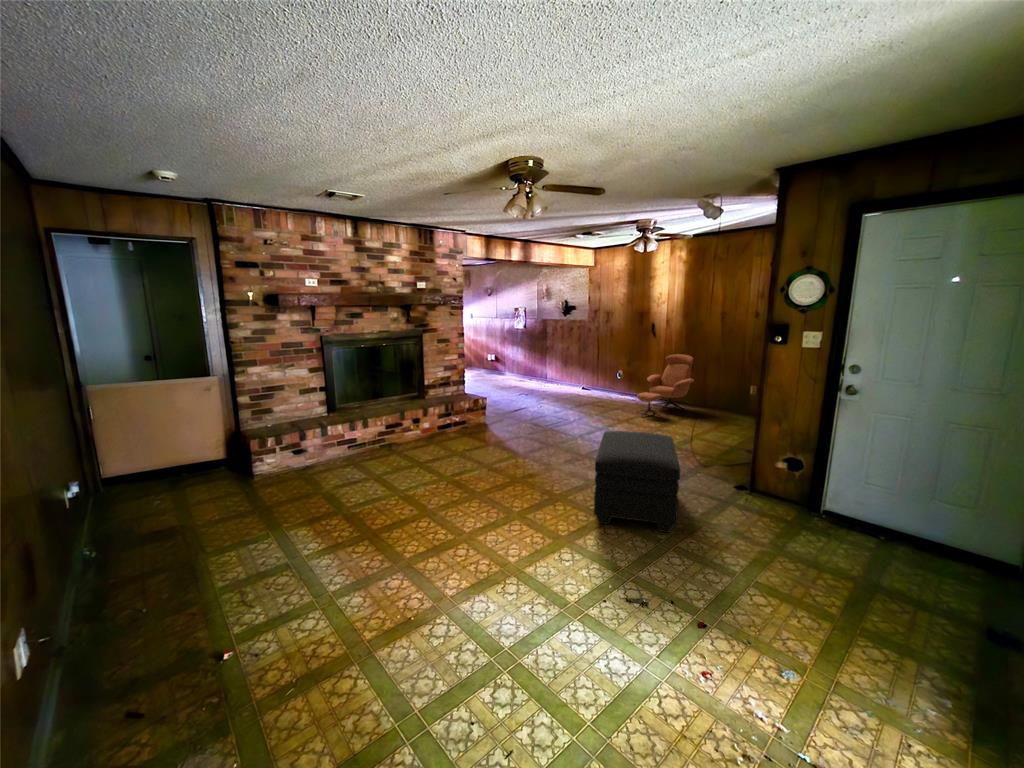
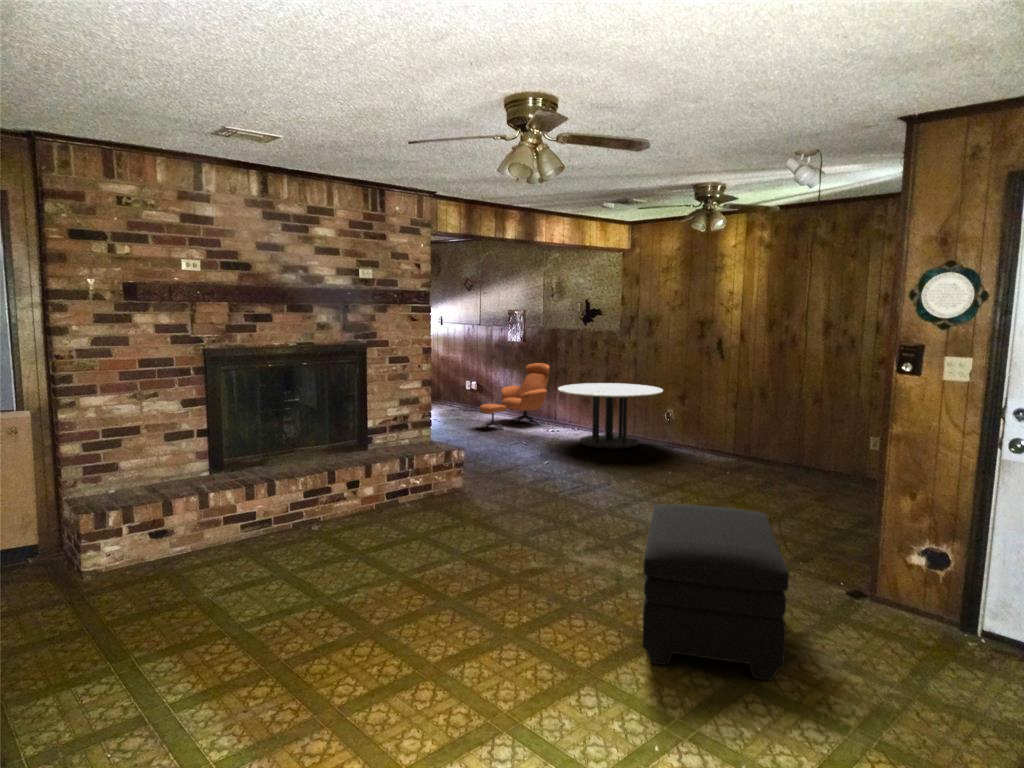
lounge chair: present [637,354,694,416] -> present [479,363,549,430]
coffee table: none [547,355,616,399] -> present [558,383,663,450]

